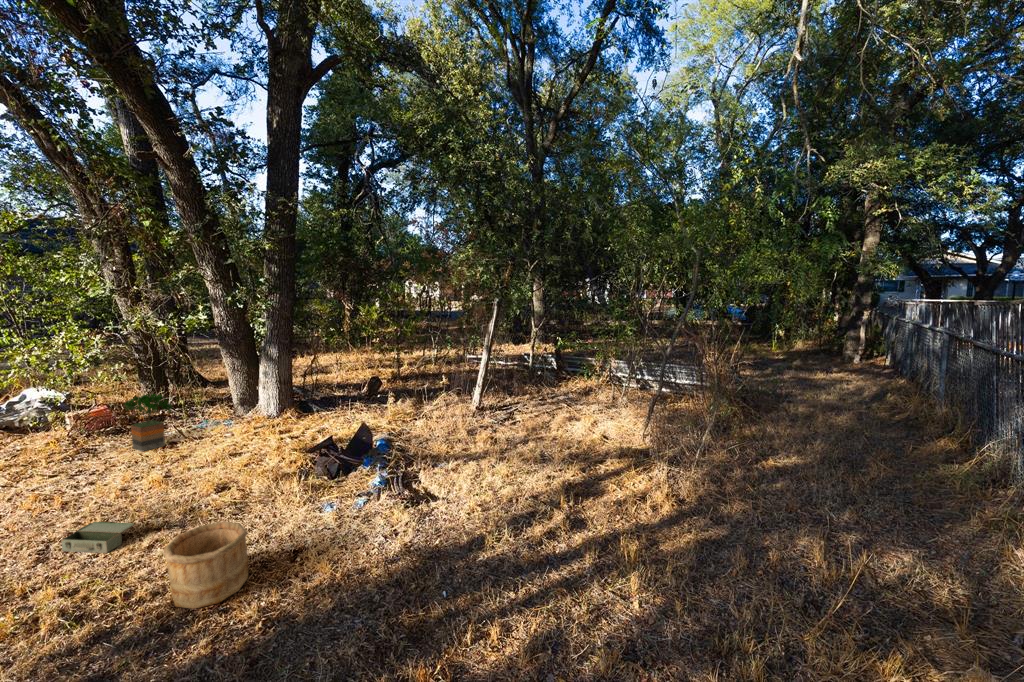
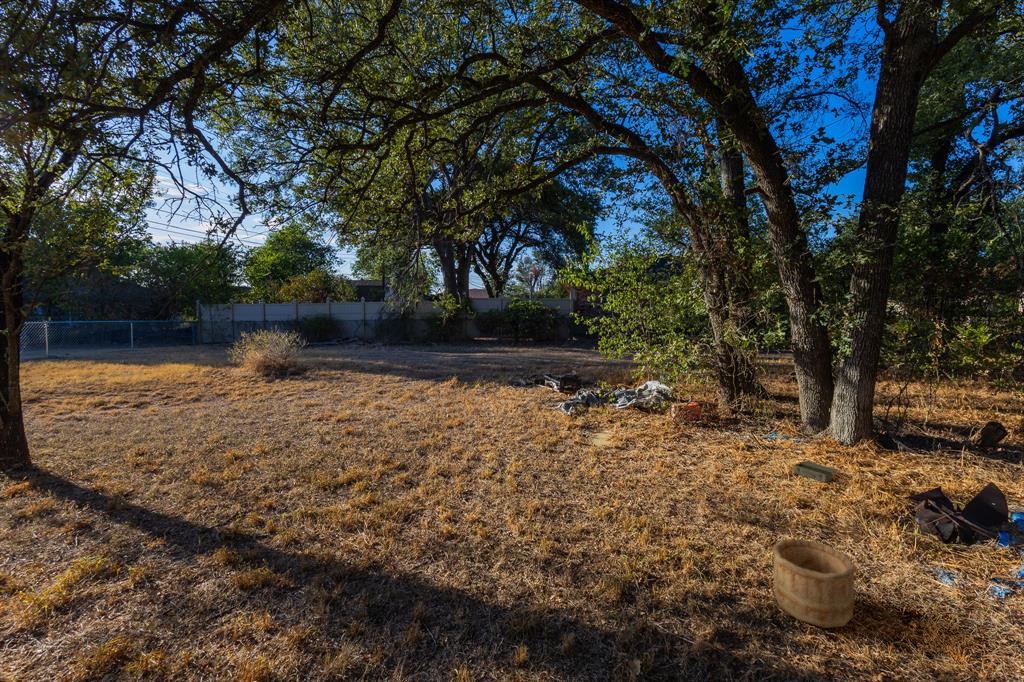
potted tree: present [124,394,172,451] -> none [713,398,752,447]
toolbox: present [61,522,134,553] -> present [794,461,838,482]

